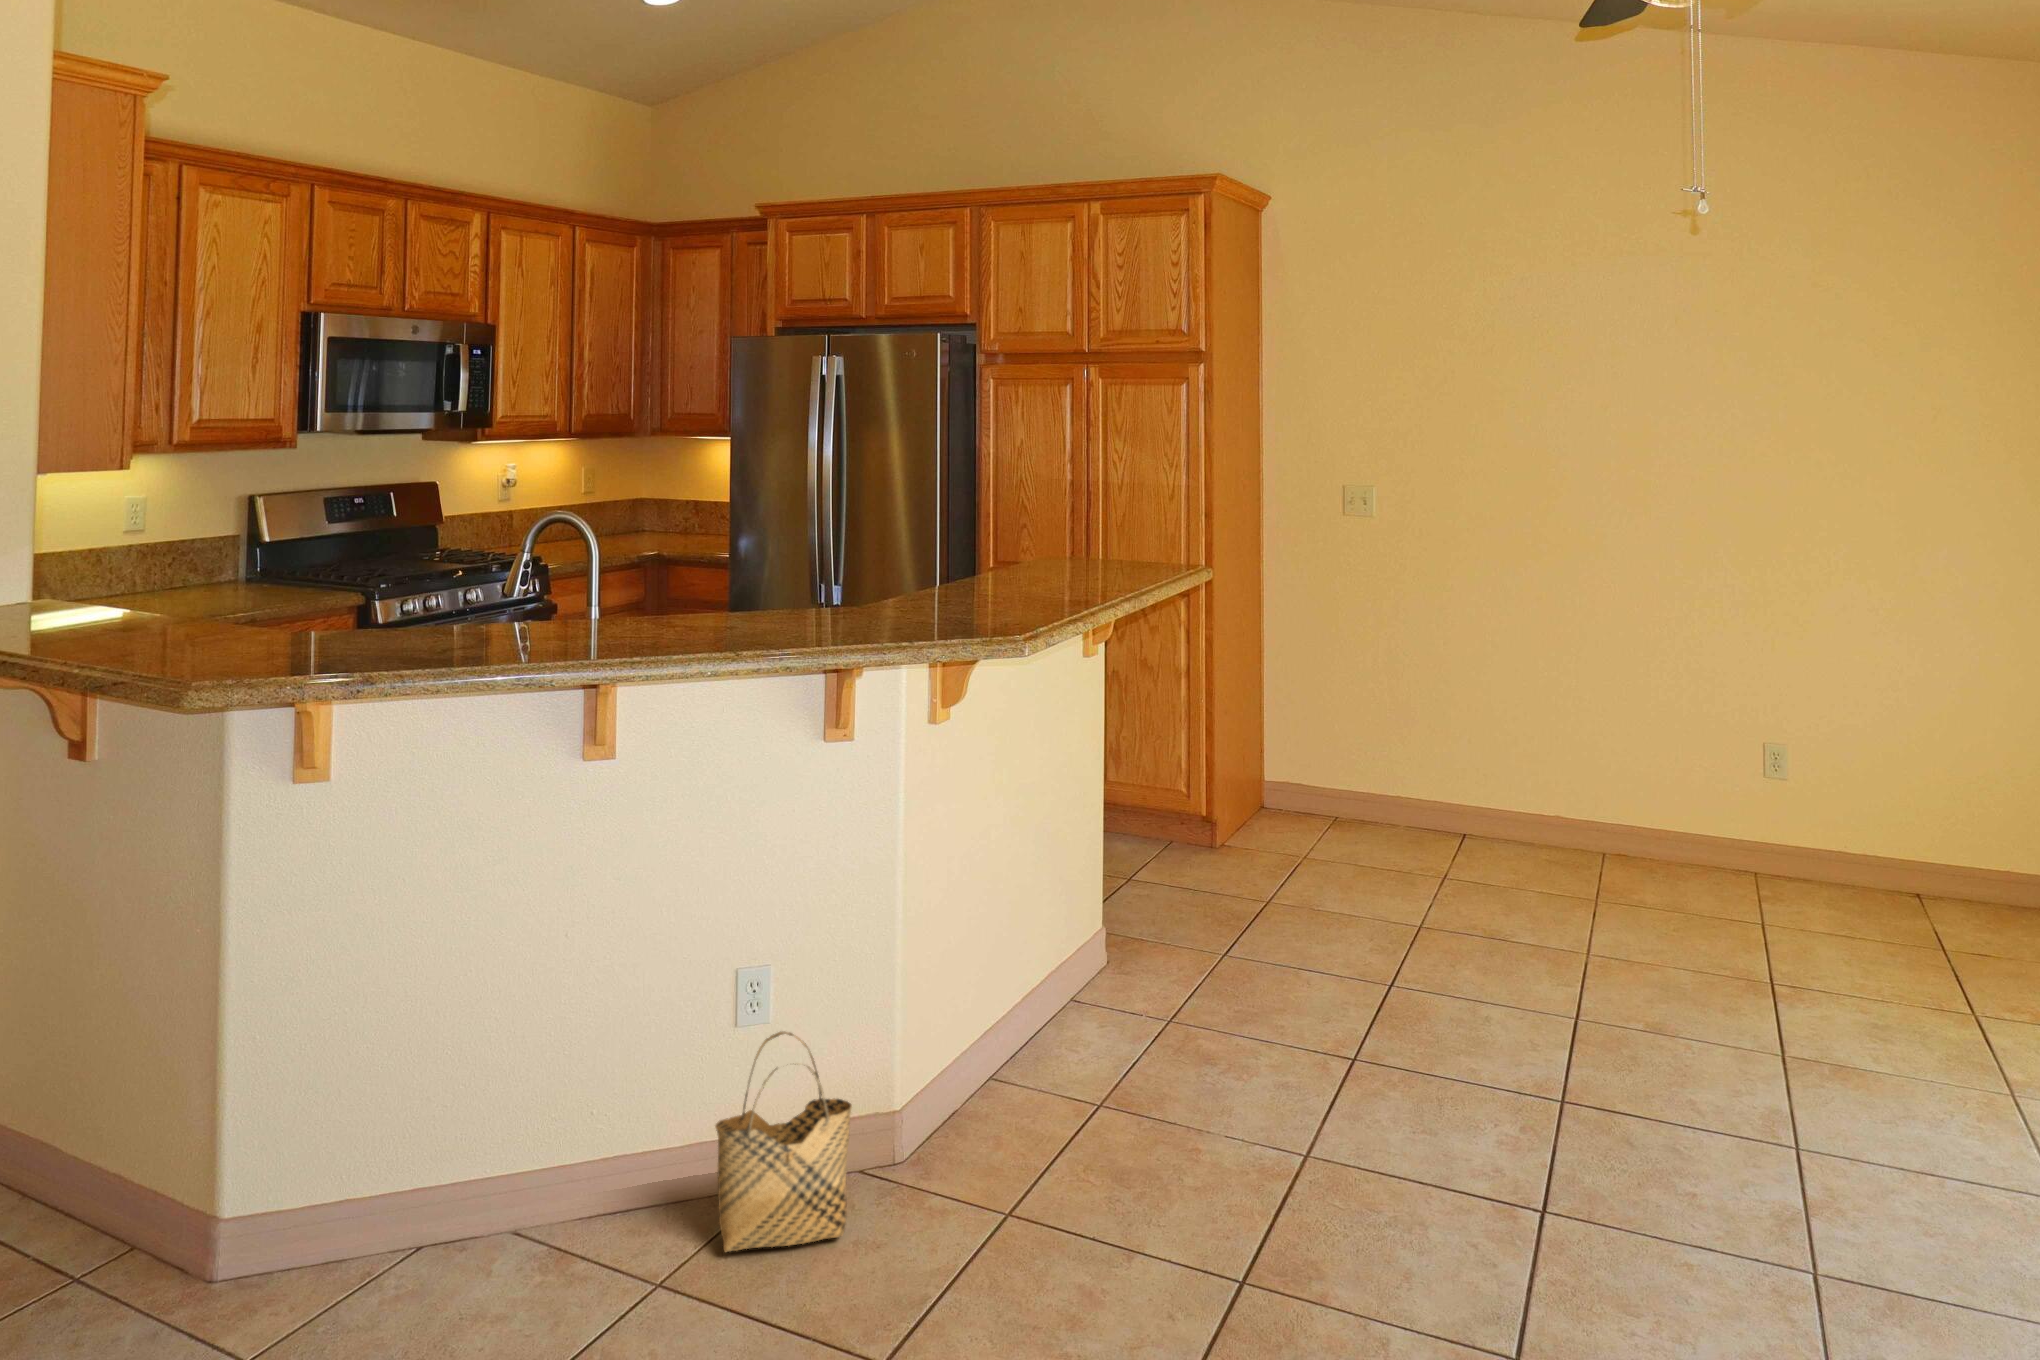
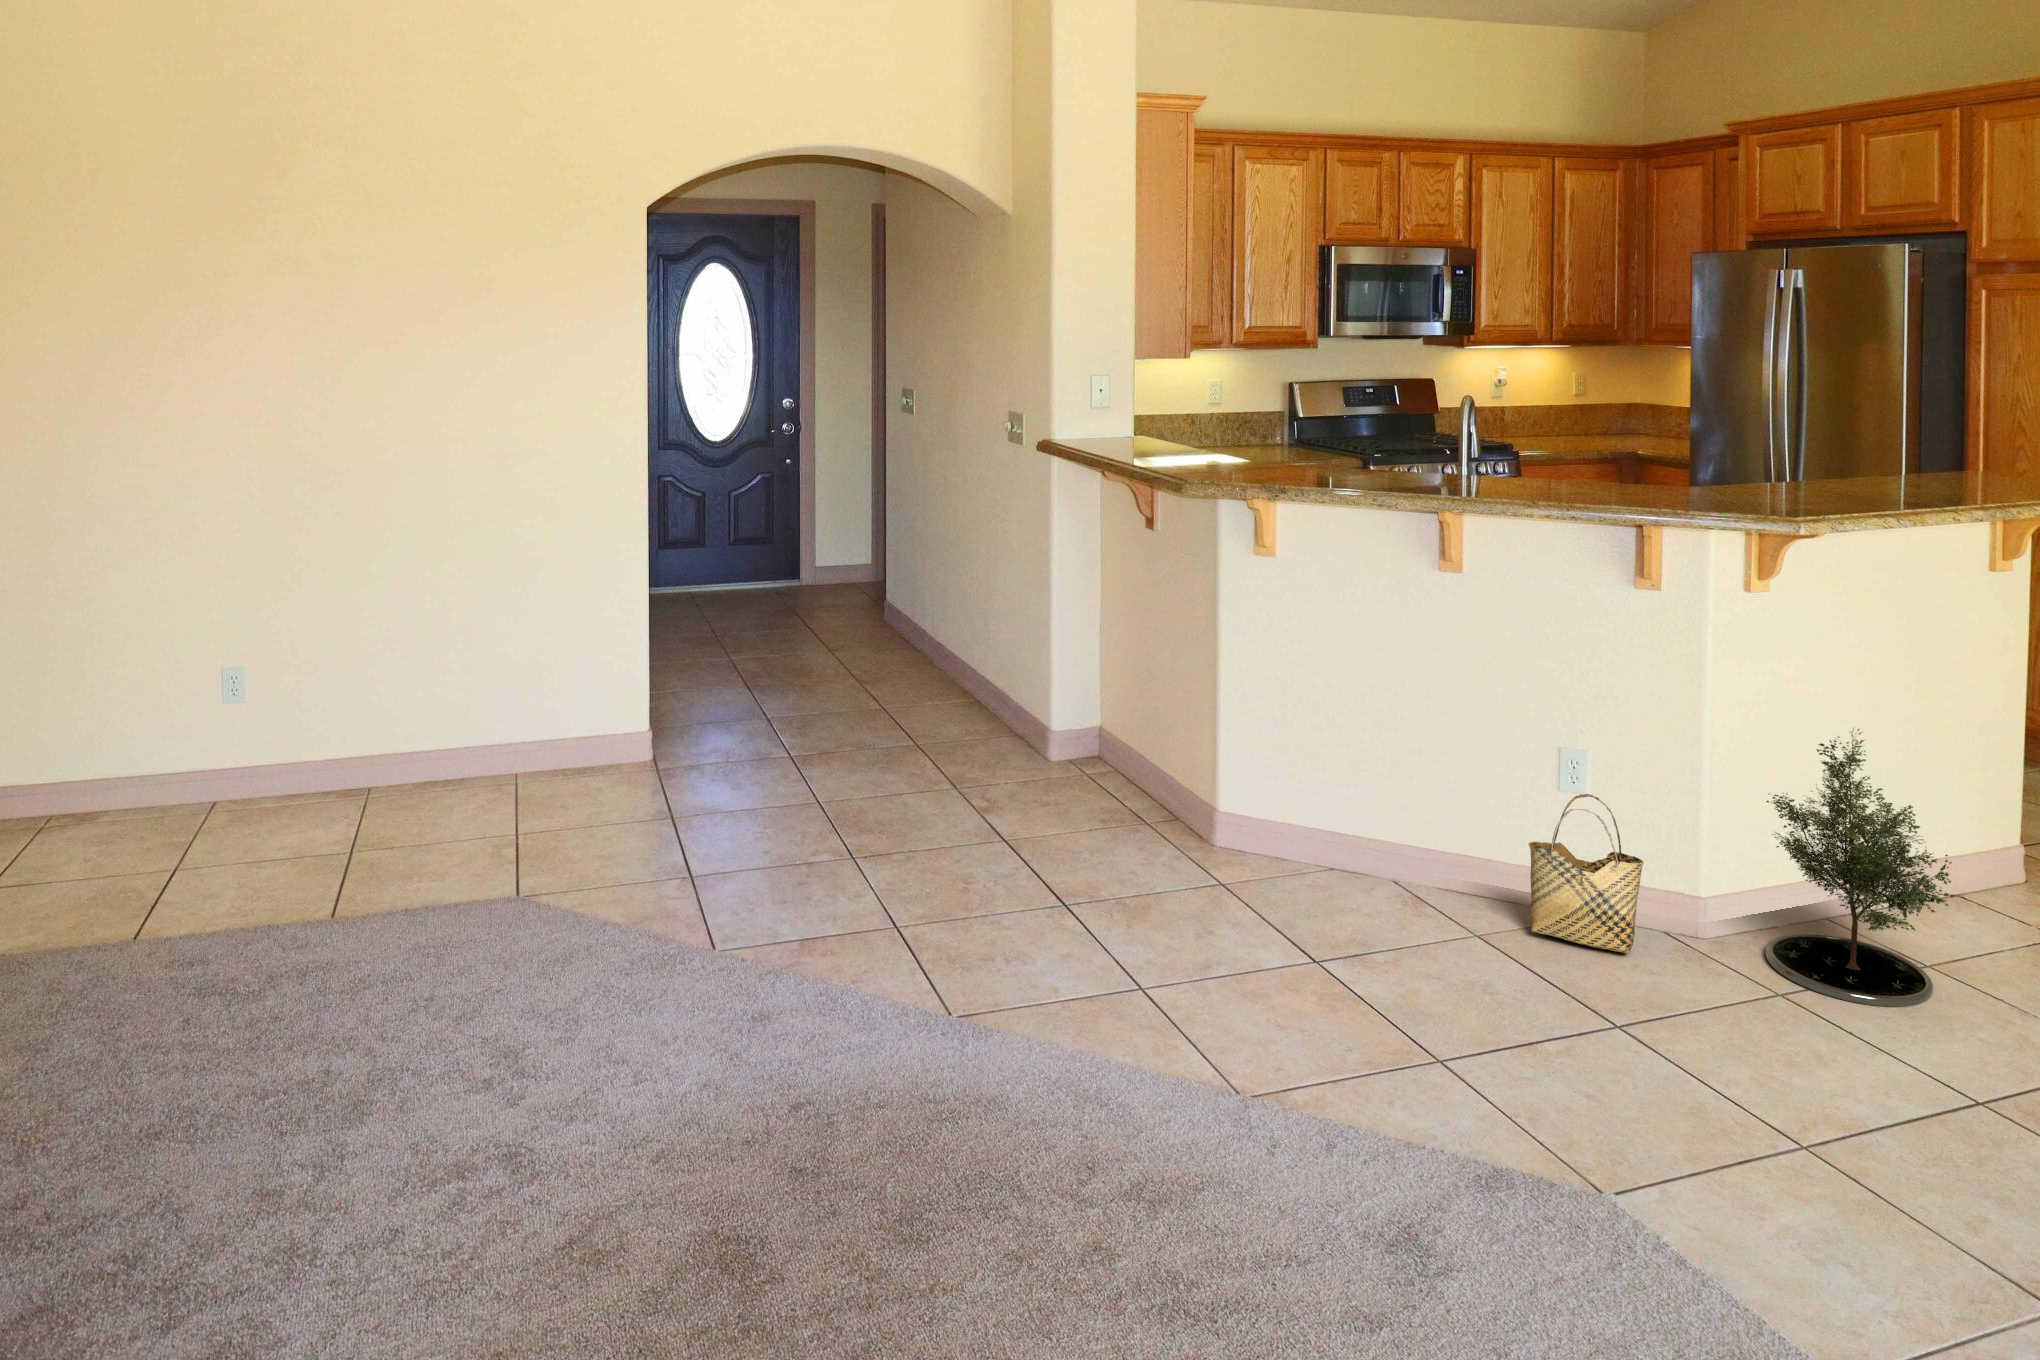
potted tree: none [962,873,1157,1202] -> present [1766,728,1959,1007]

